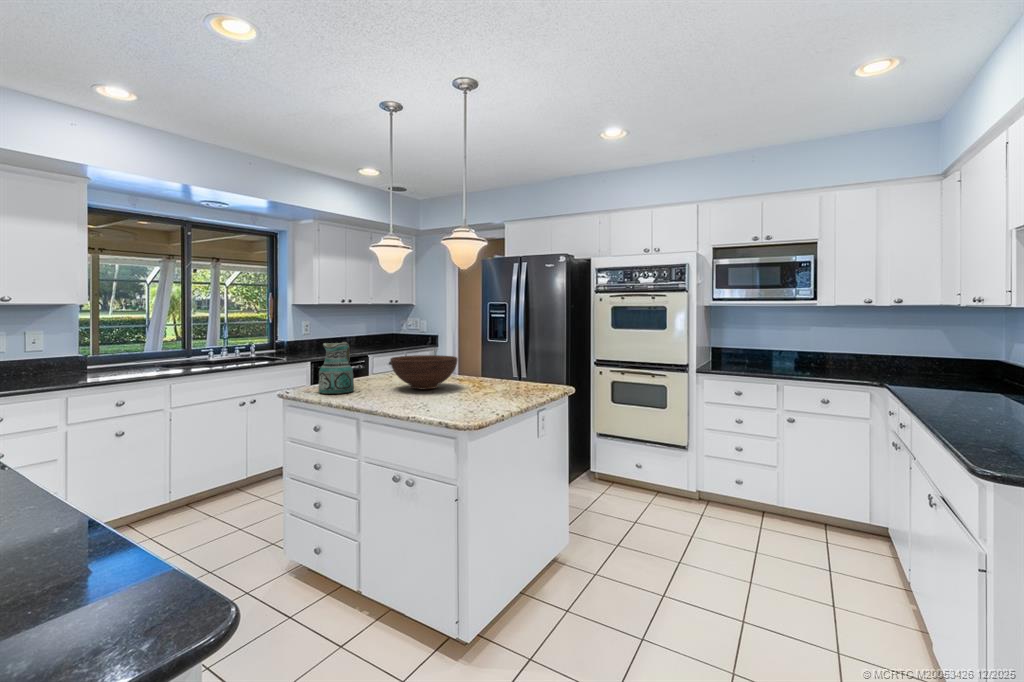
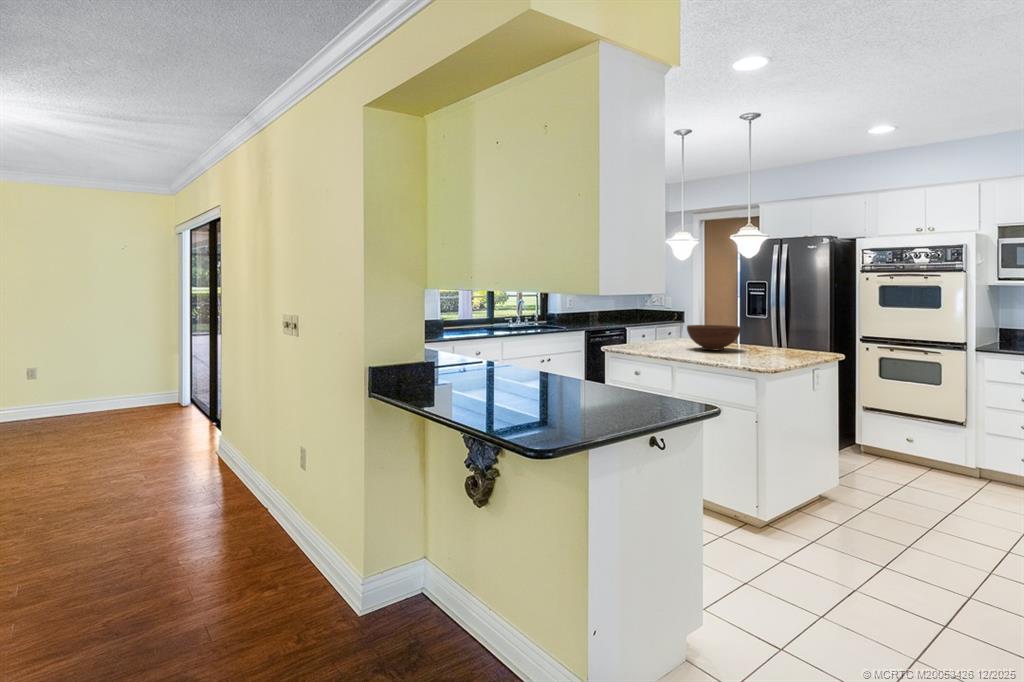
ceramic pitcher: present [318,342,354,394] -> none [634,313,660,350]

